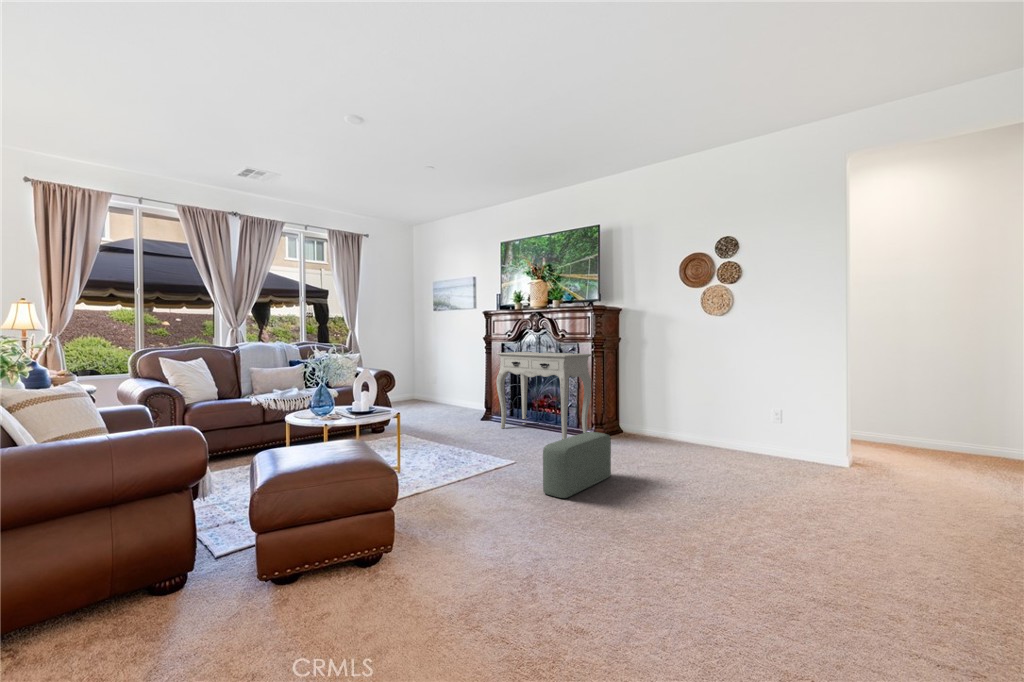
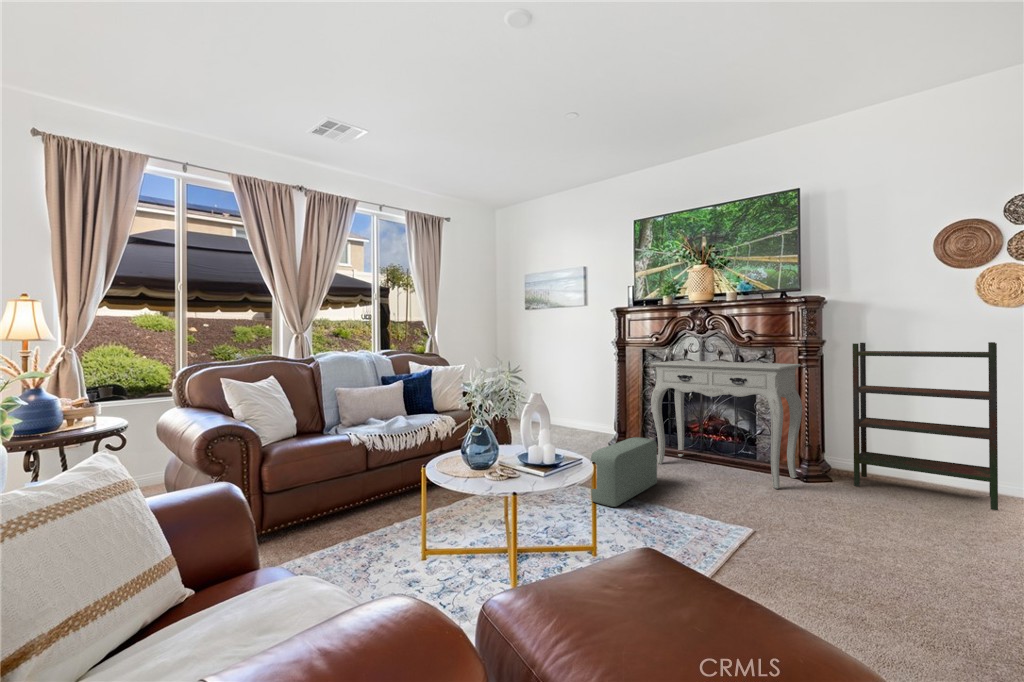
bookshelf: none [621,339,705,452] -> present [853,342,998,510]
pouf: present [543,432,611,498] -> present [591,437,657,507]

